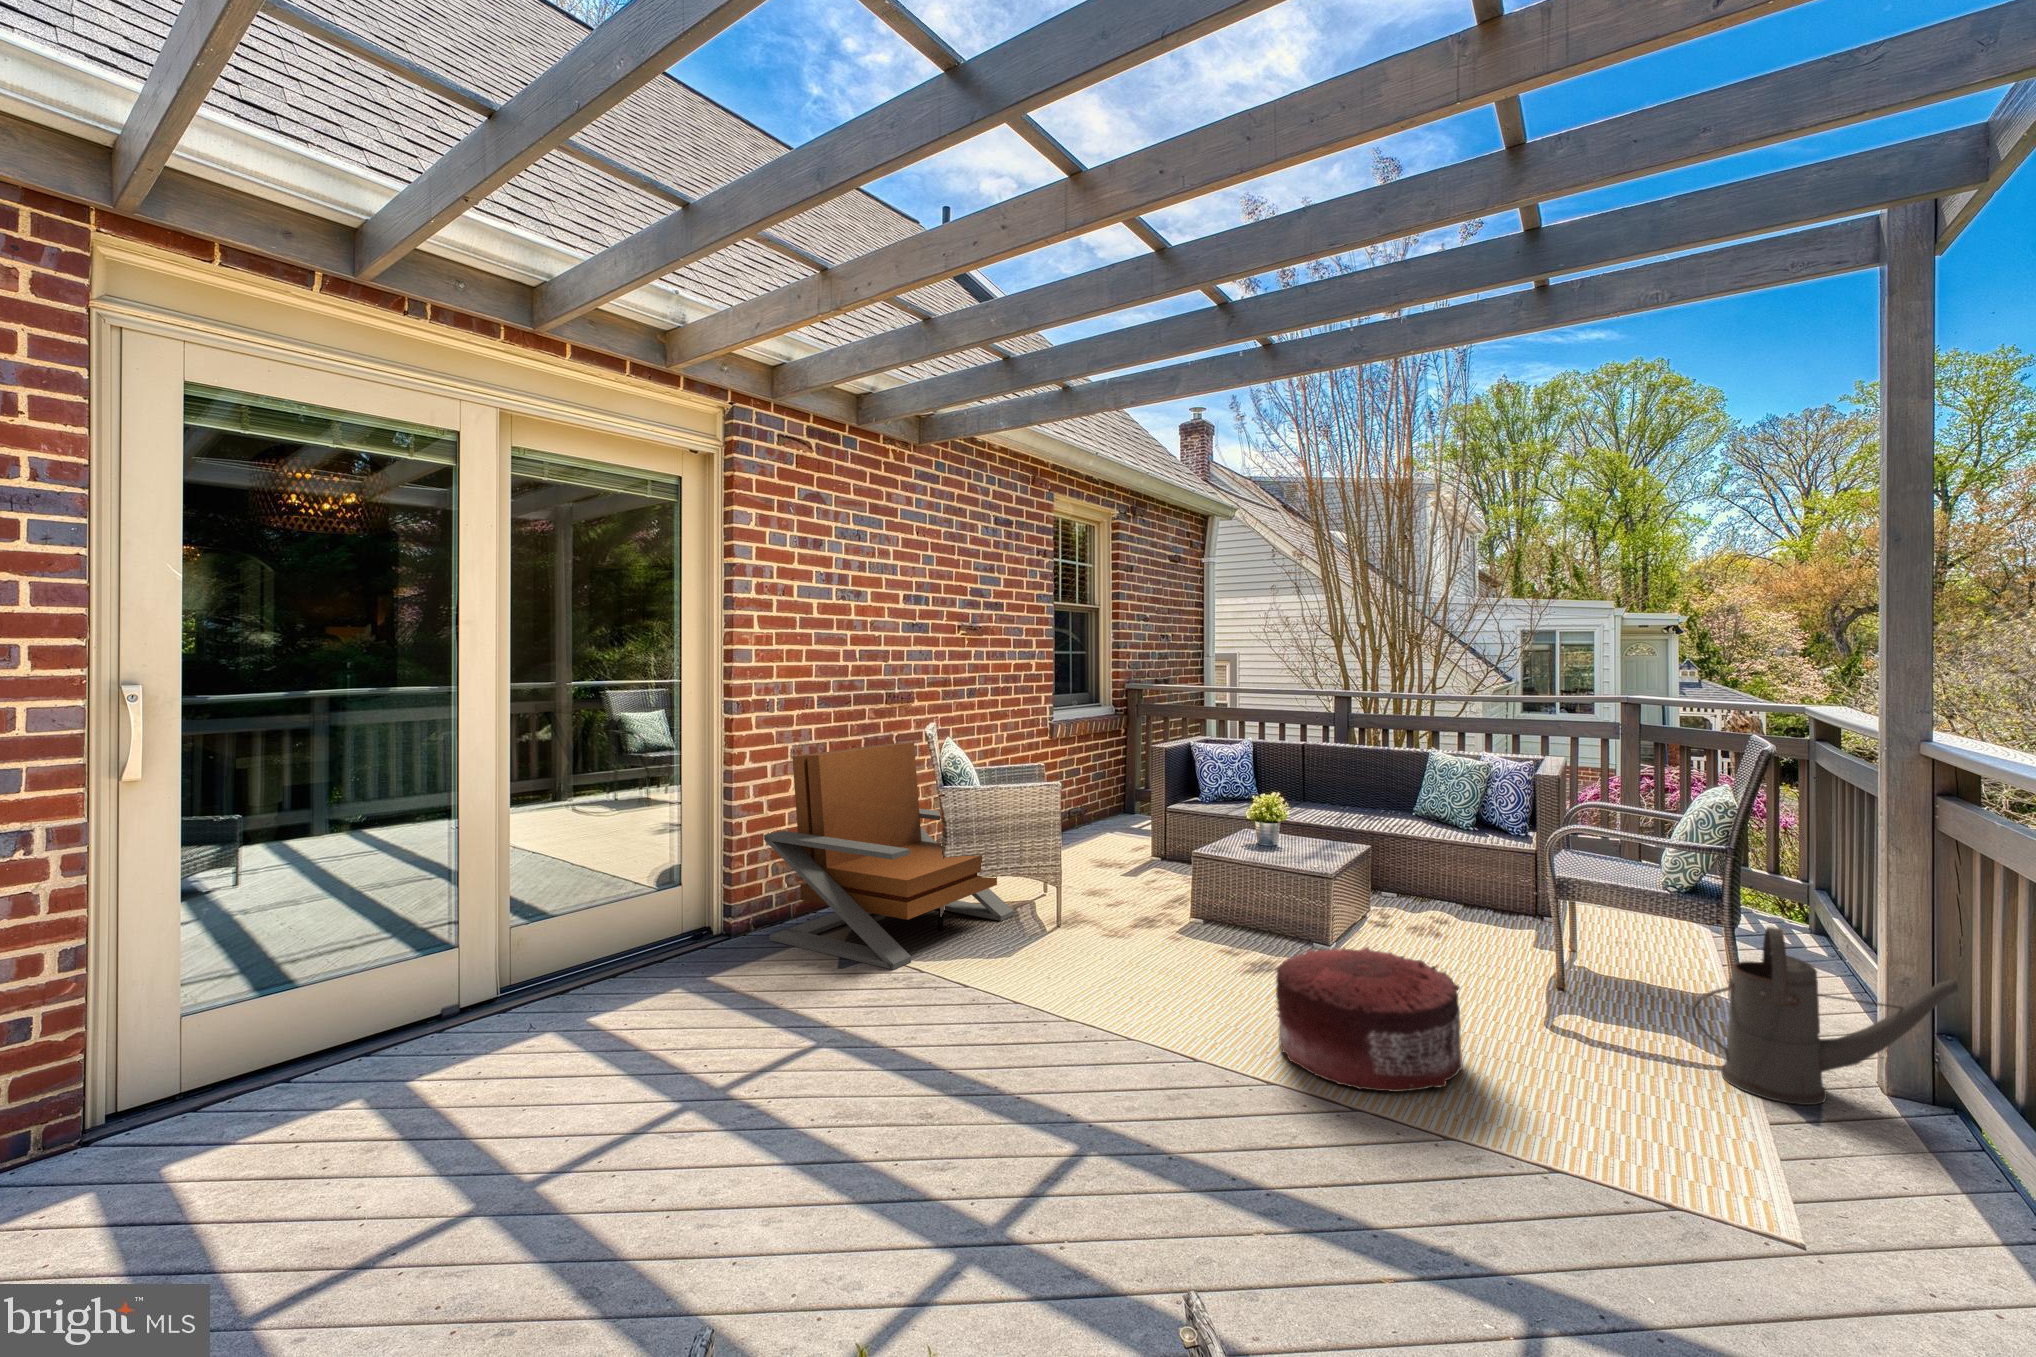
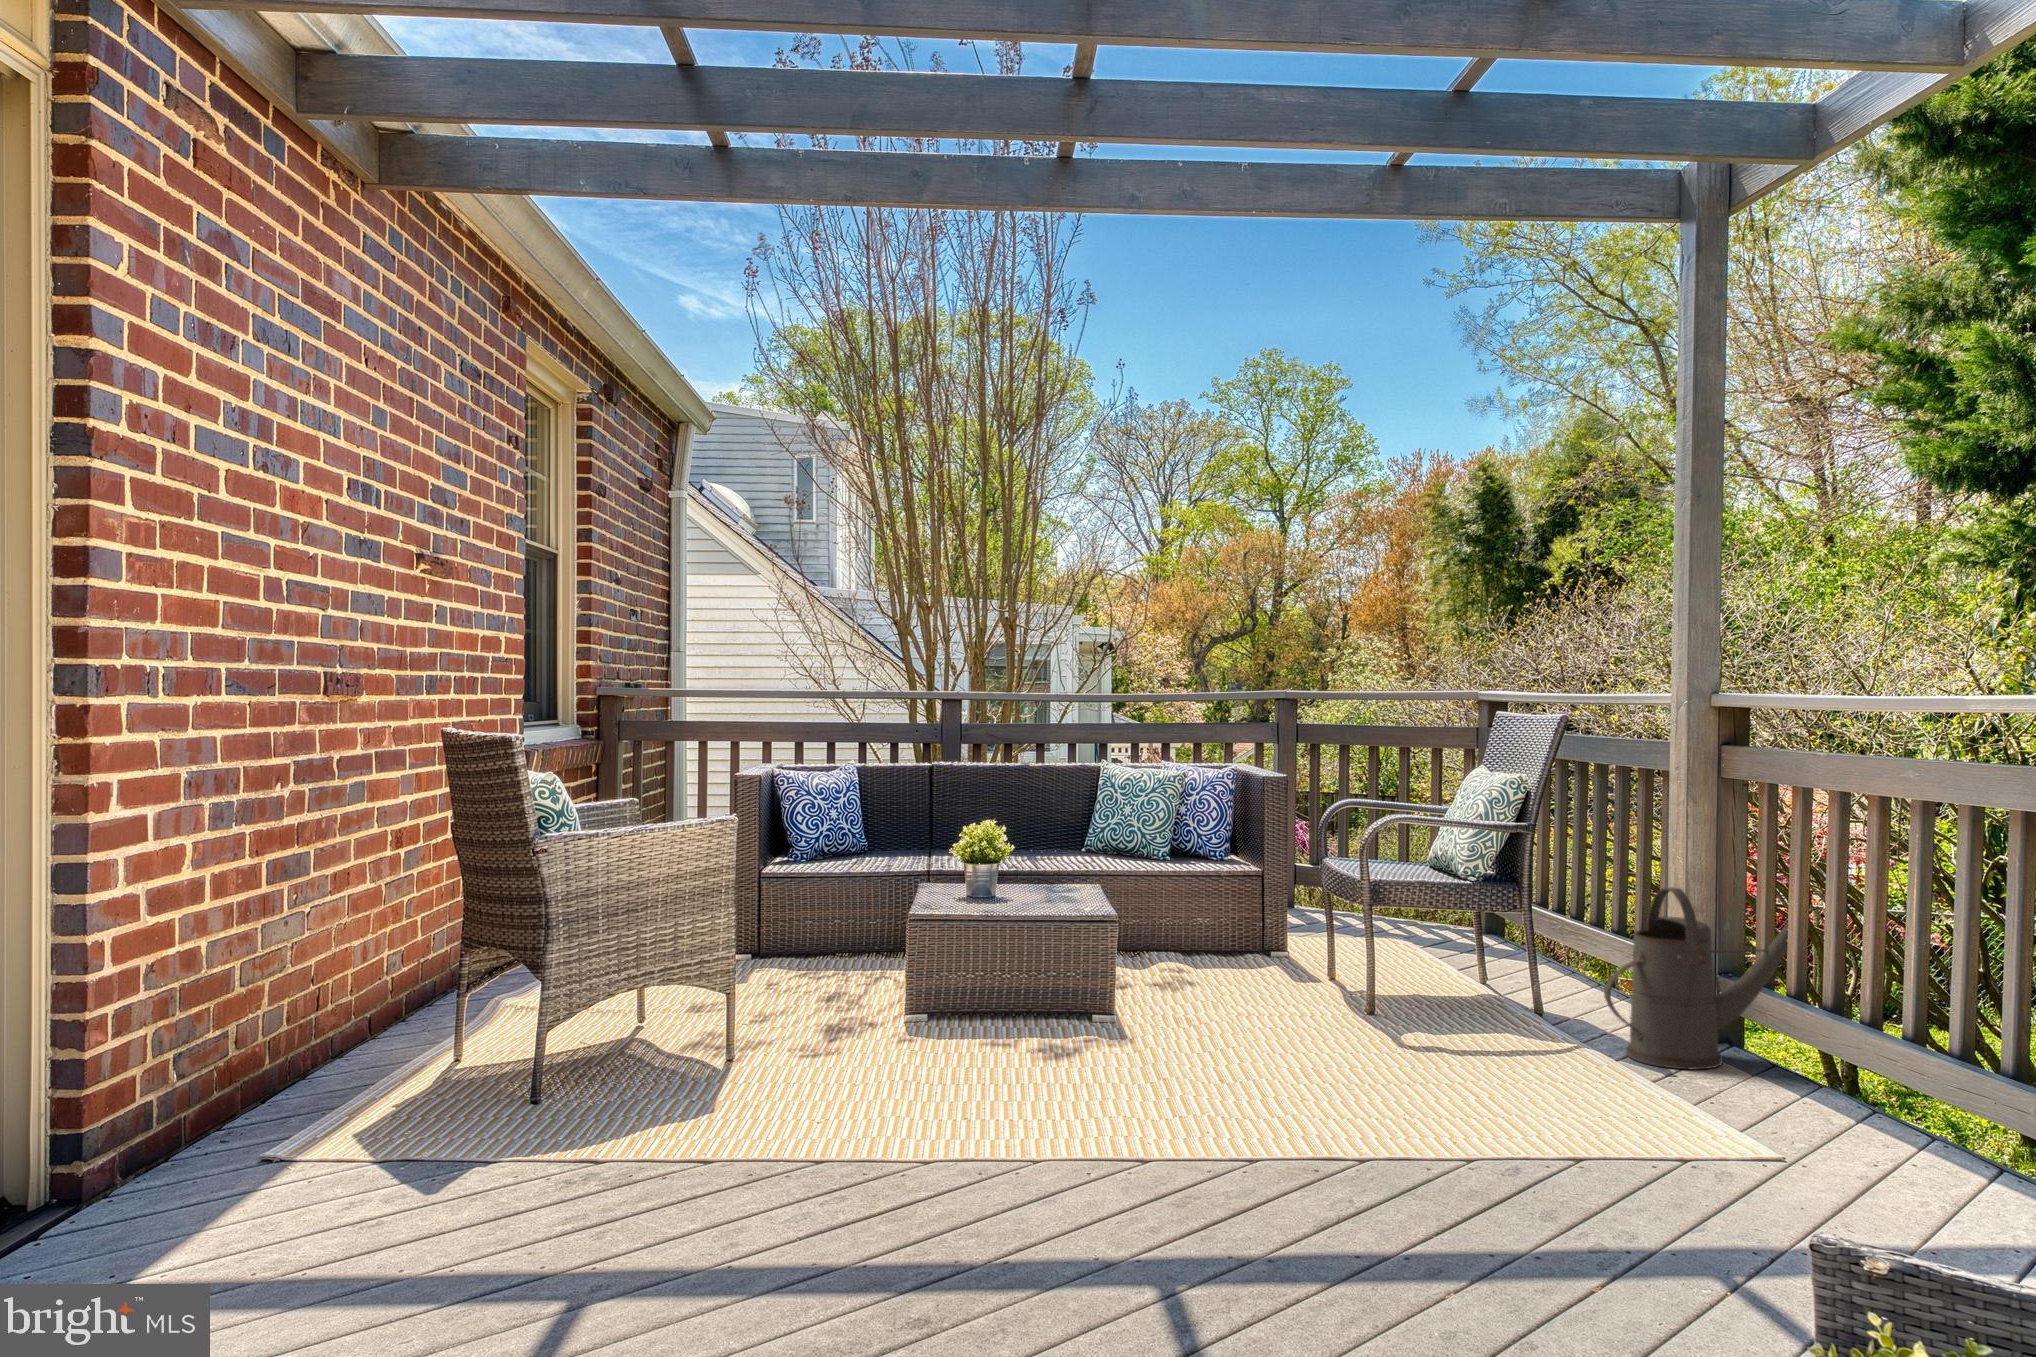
lounge chair: present [764,743,1014,970] -> none [181,763,632,1191]
pouf: present [1276,947,1463,1092] -> none [1238,982,1481,1152]

